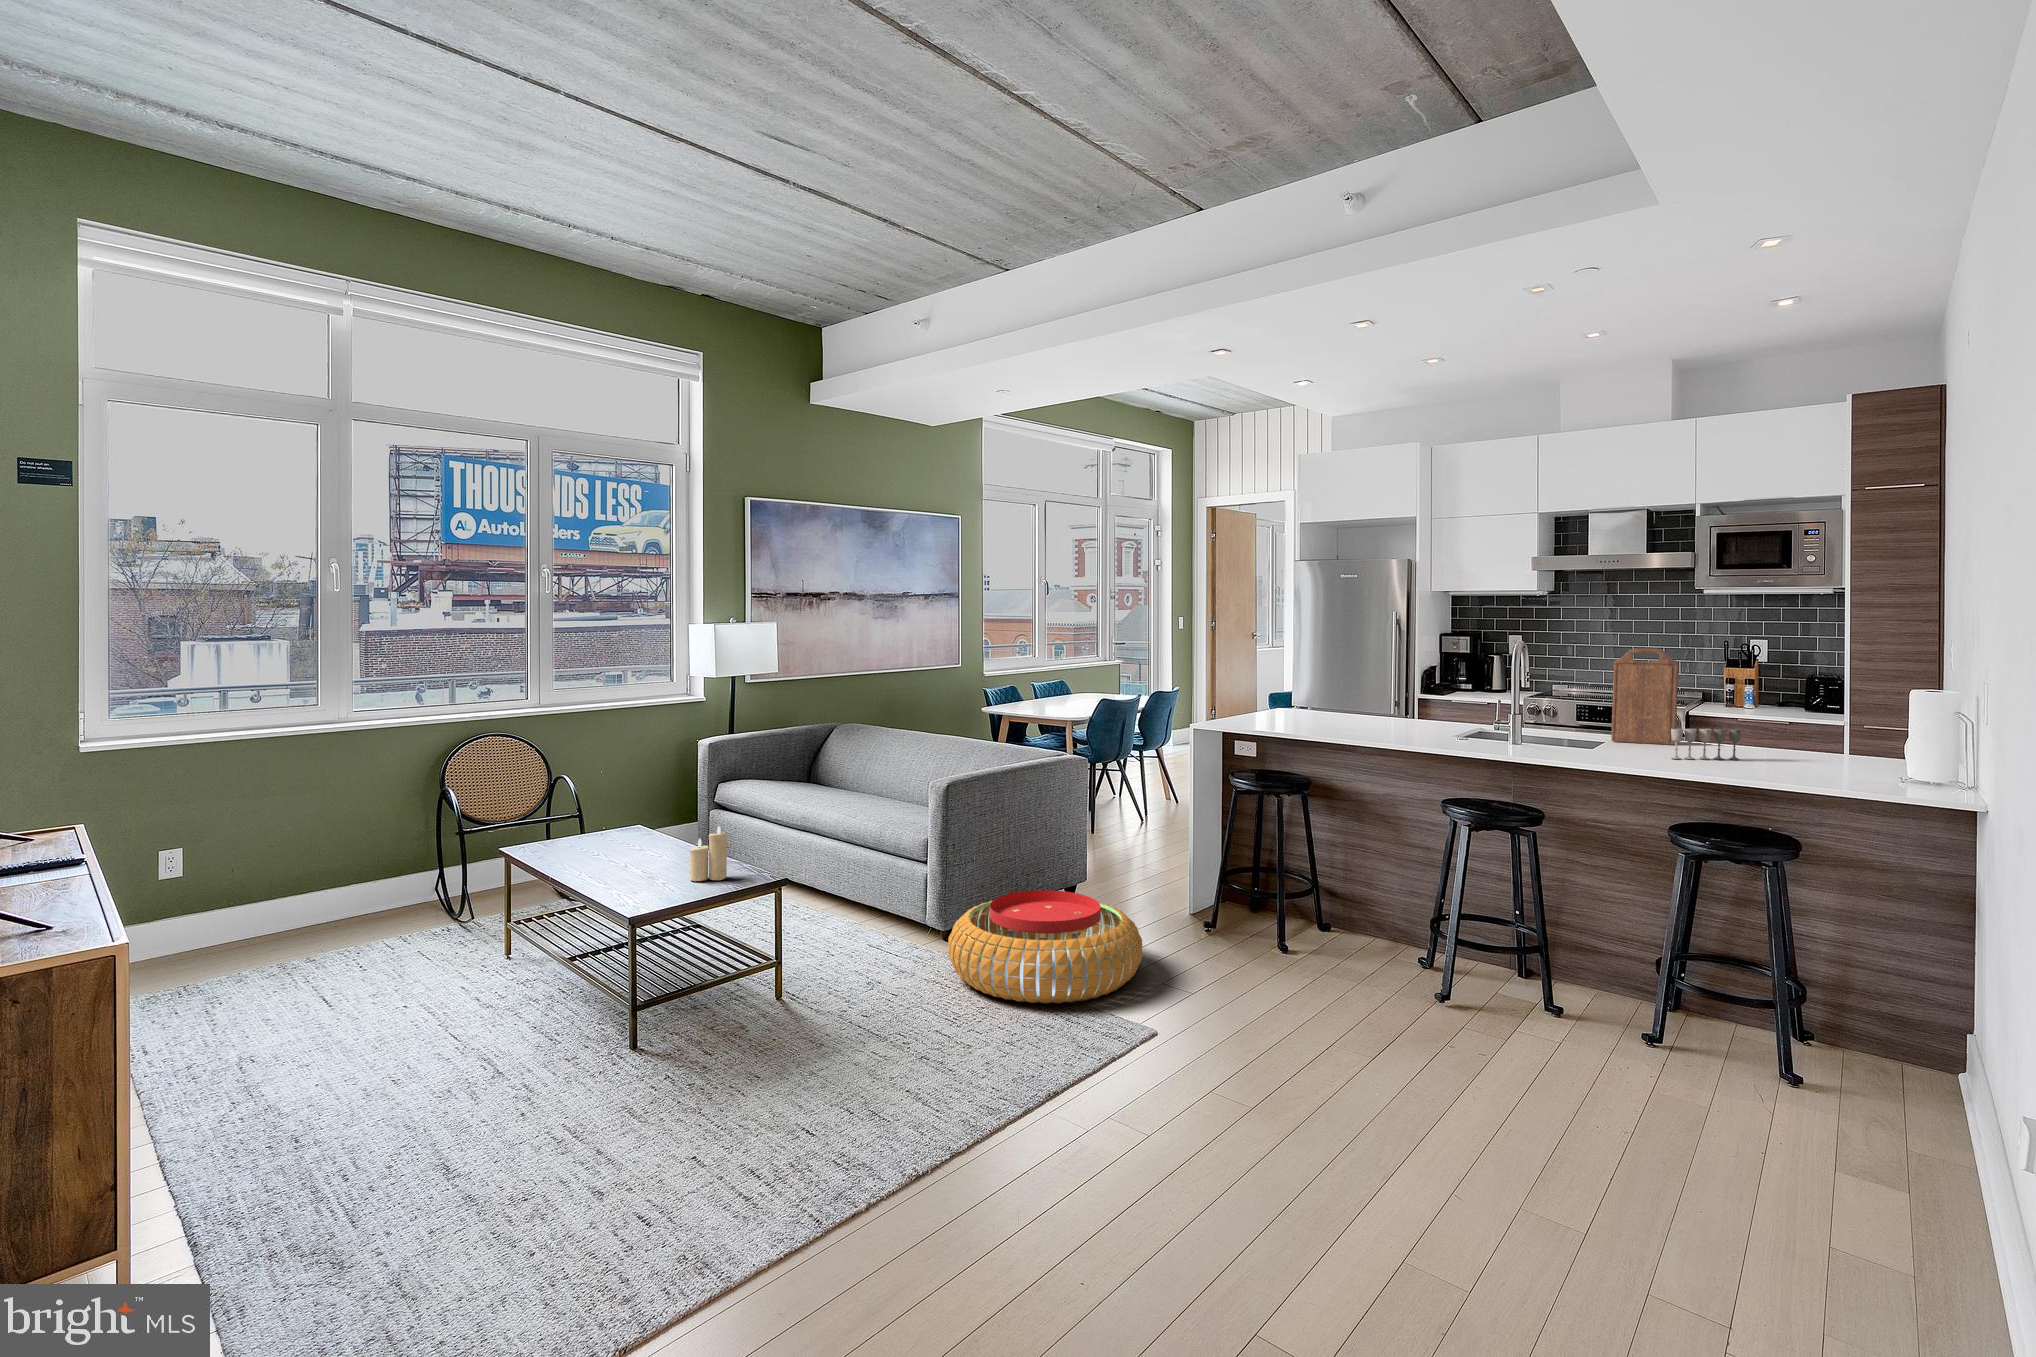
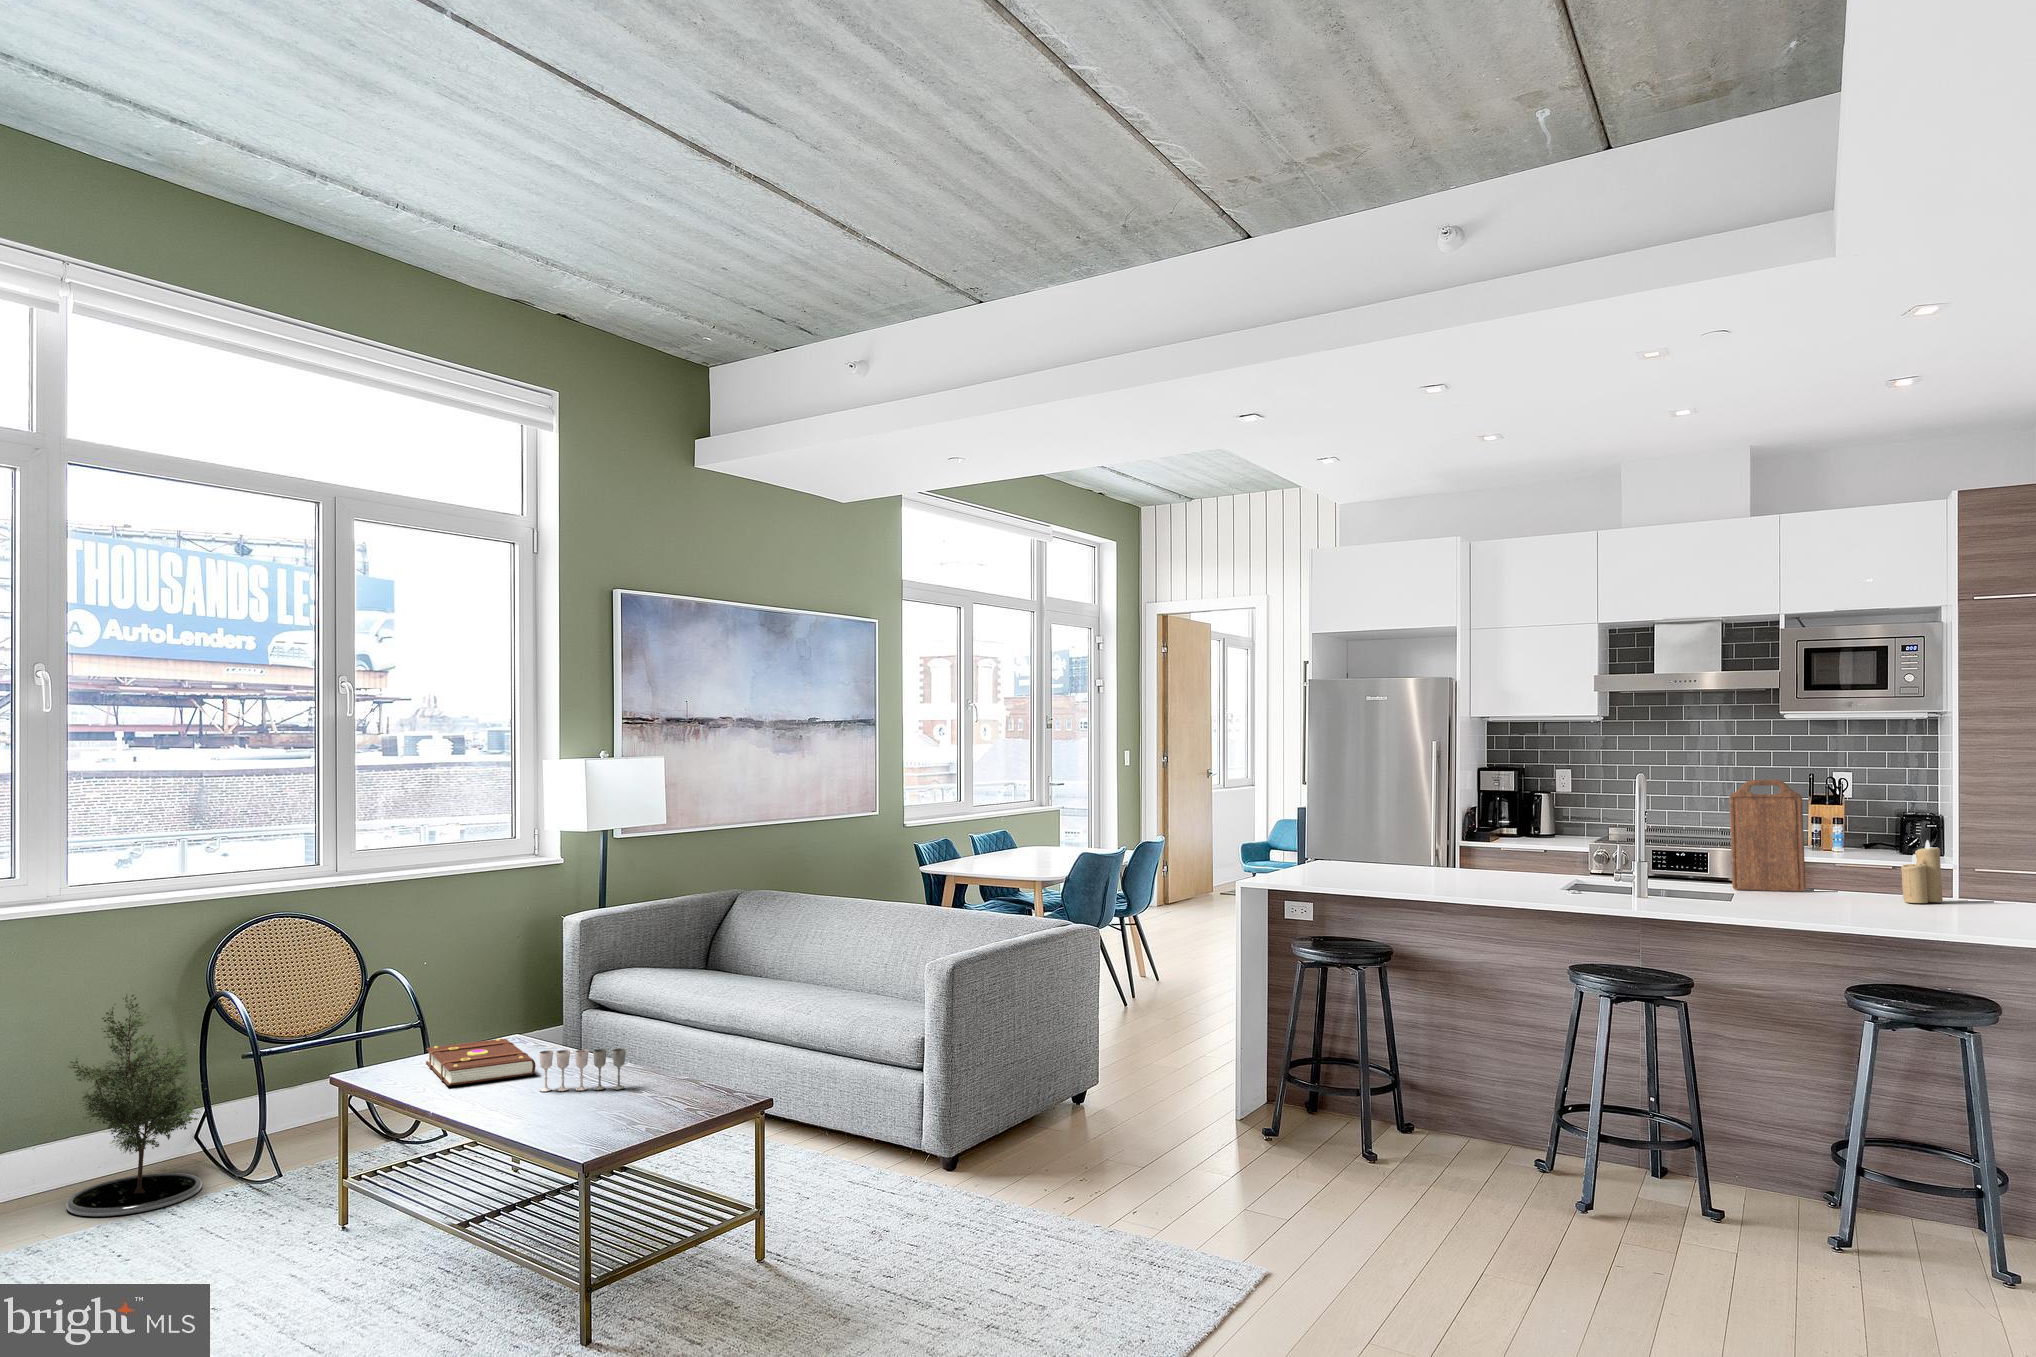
wine glass: present [1671,728,1741,760] -> present [539,1049,626,1092]
potted tree: none [326,788,426,941] -> present [66,995,207,1216]
candle: present [690,826,727,881] -> present [1901,840,1943,903]
book: none [559,829,628,862] -> present [426,1039,536,1086]
pouf: present [948,890,1142,1003] -> none [969,1099,1219,1246]

